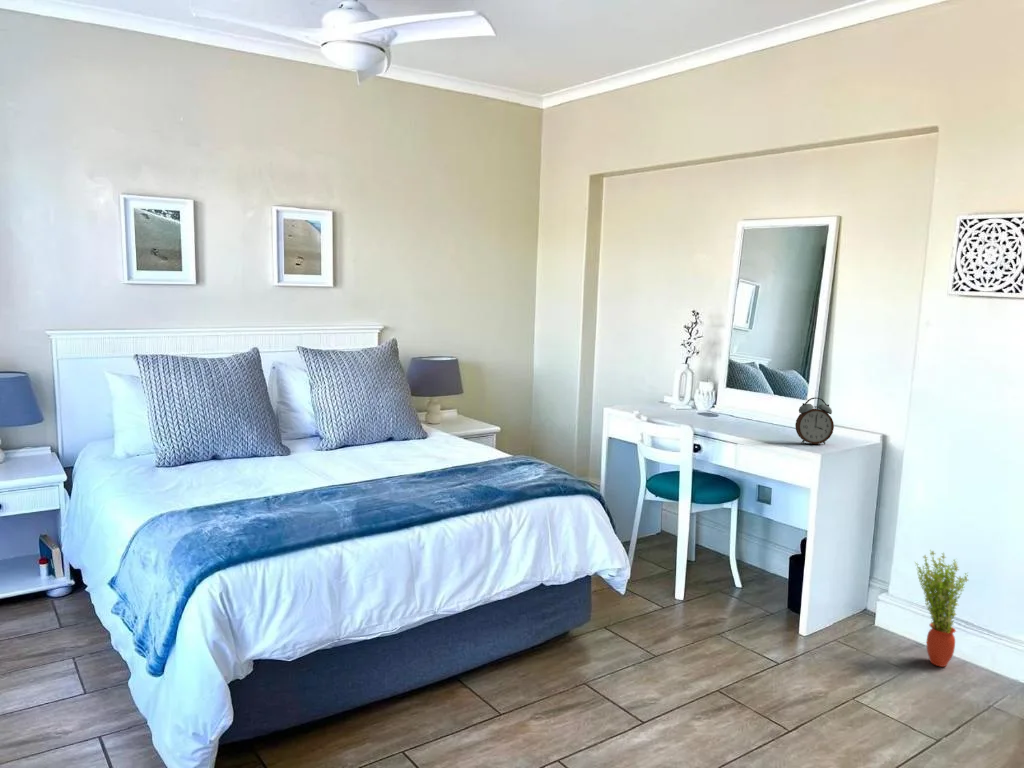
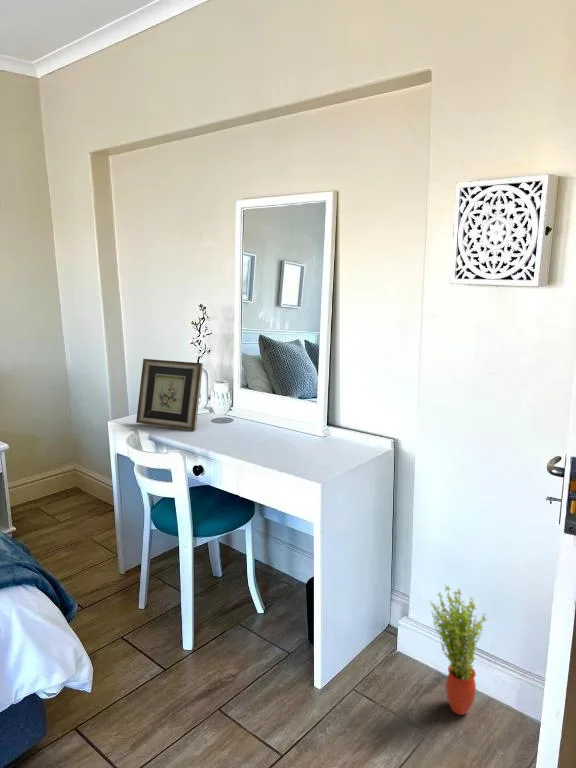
picture frame: none [629,354,698,418] -> present [136,359,203,430]
alarm clock: present [795,398,834,444] -> none [294,412,336,467]

